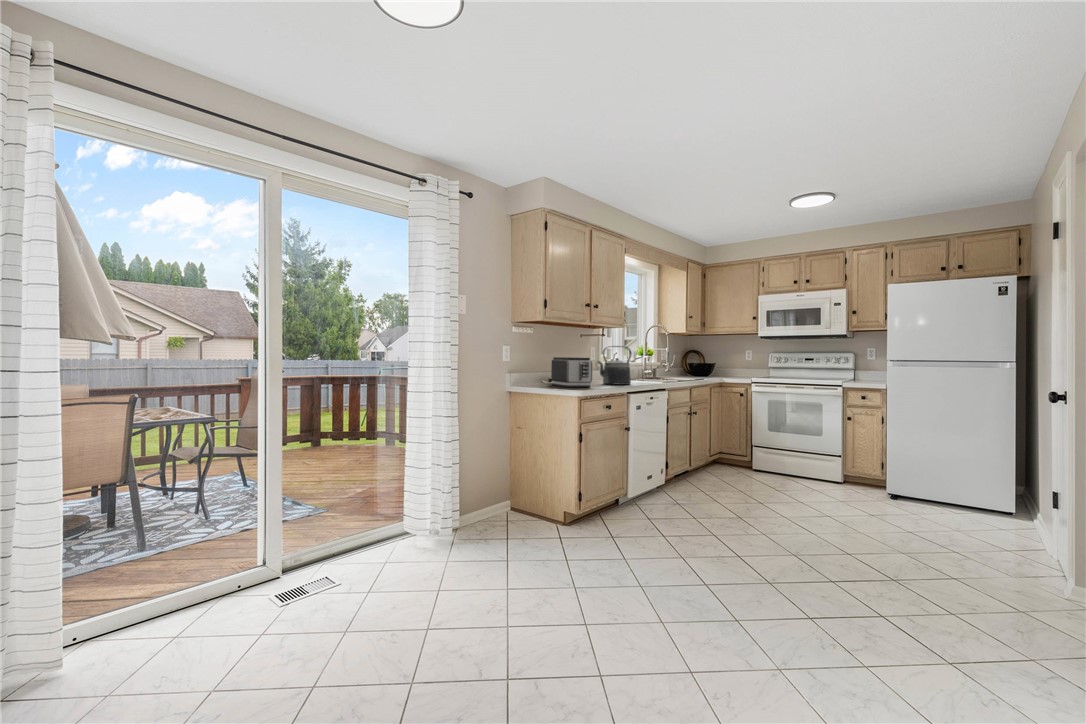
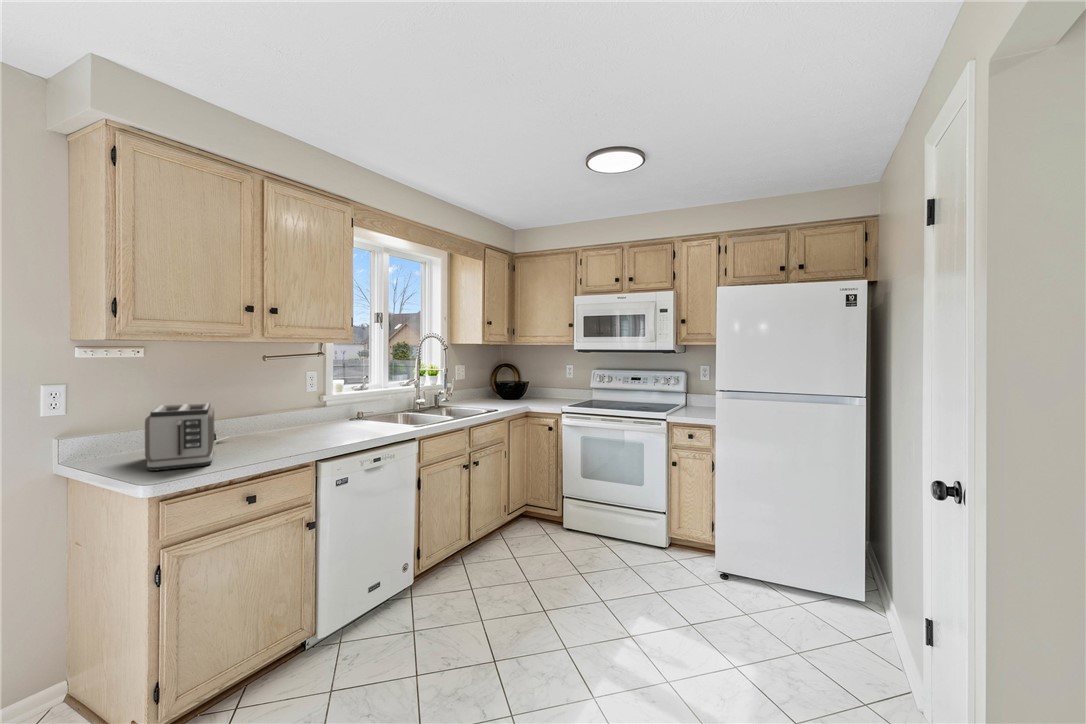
kettle: present [598,346,631,385] -> none [273,377,341,444]

